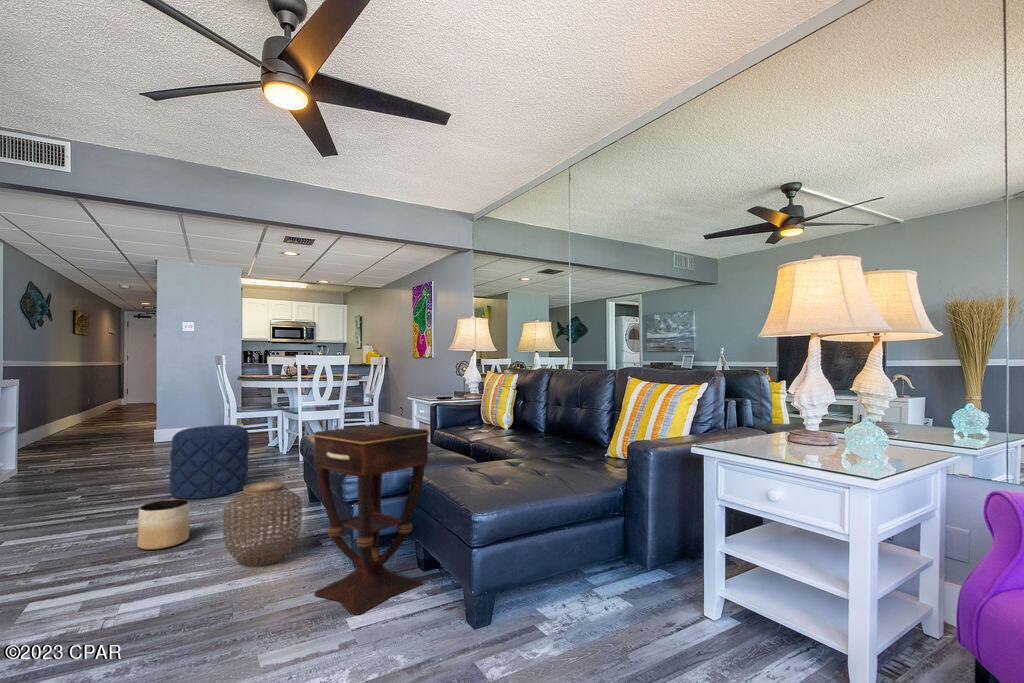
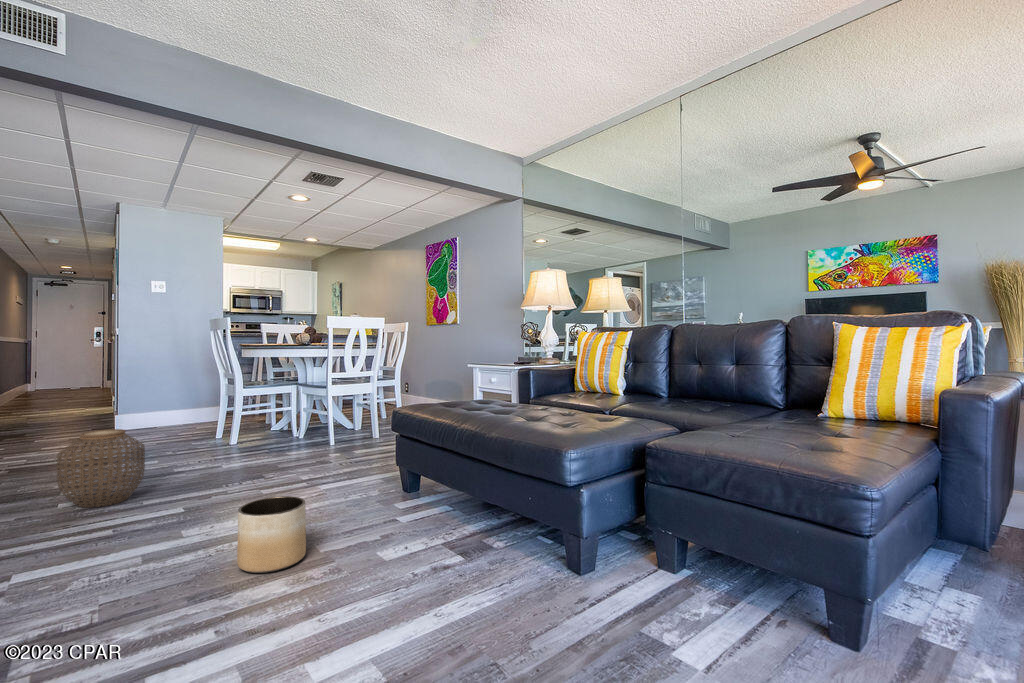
side table: present [313,424,429,614] -> none [585,379,728,654]
pouf: present [169,425,249,499] -> none [206,399,307,496]
woven basket: present [223,481,302,566] -> present [57,429,145,507]

